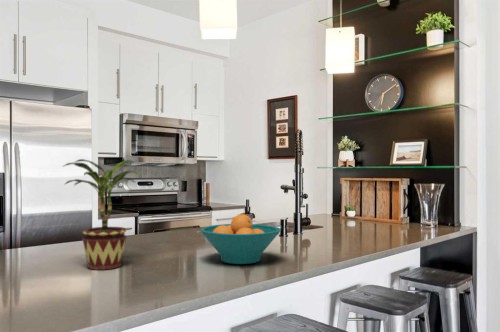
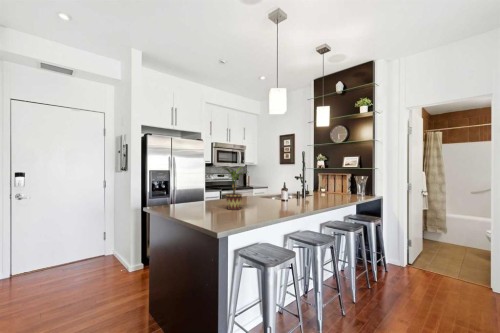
fruit bowl: present [200,214,281,264] -> none [270,189,303,209]

